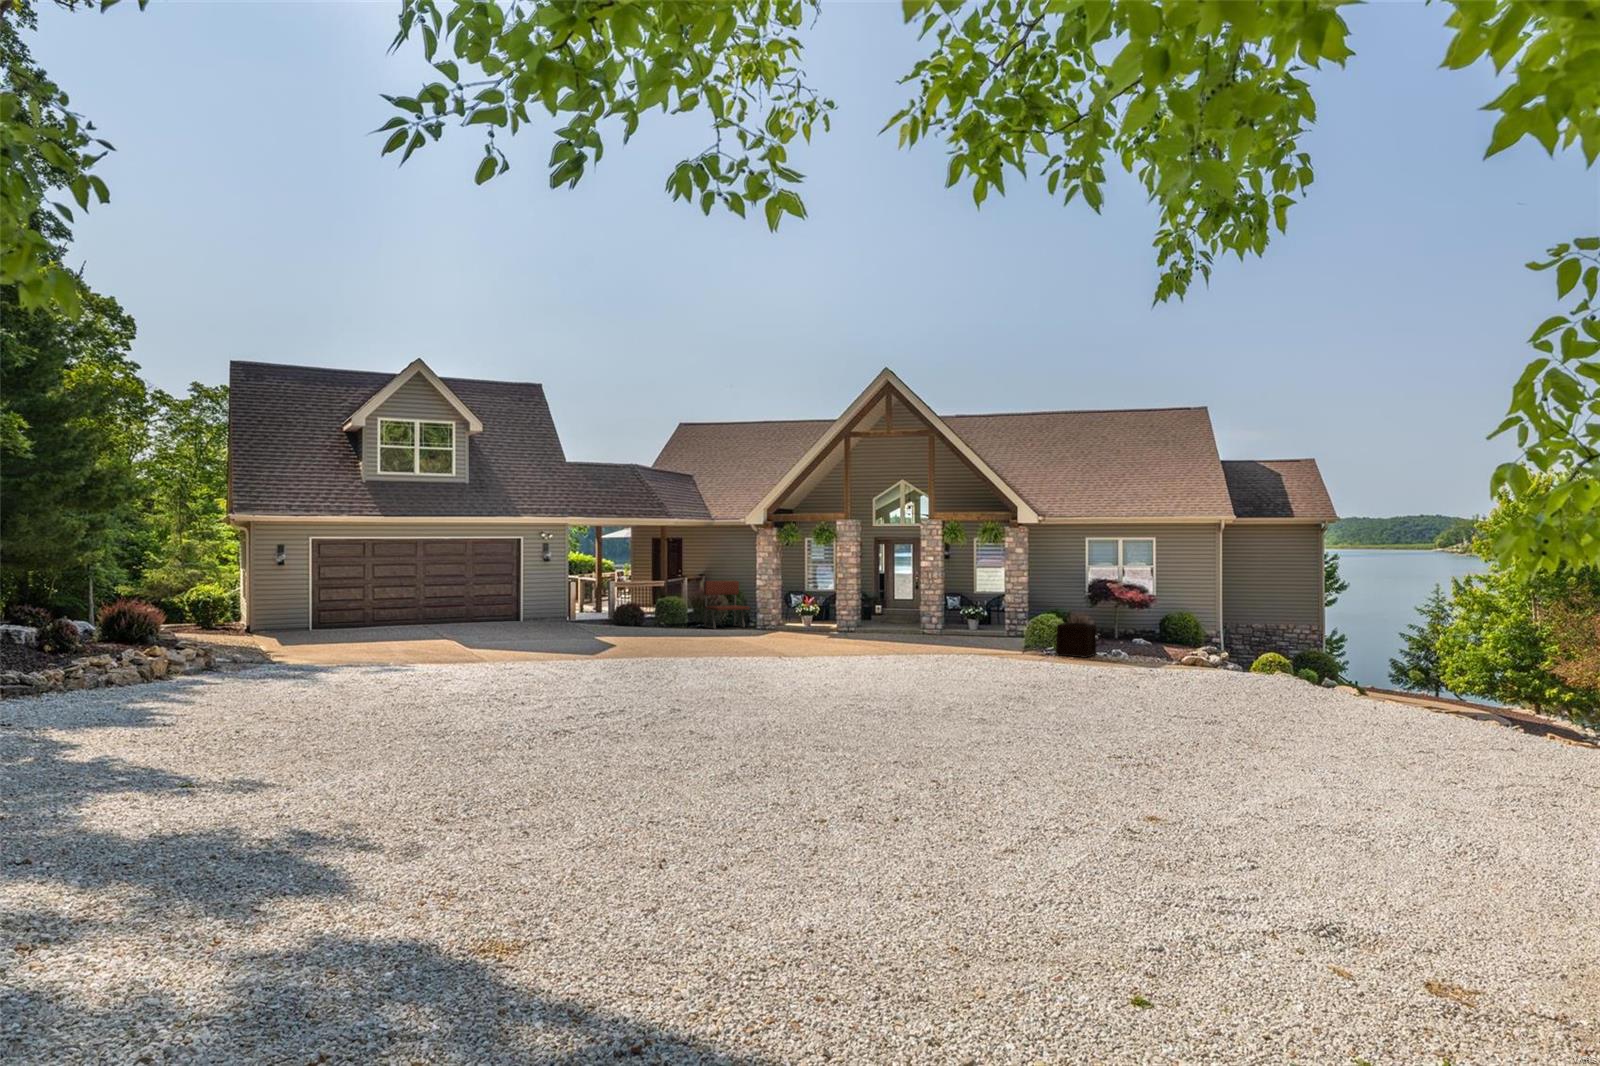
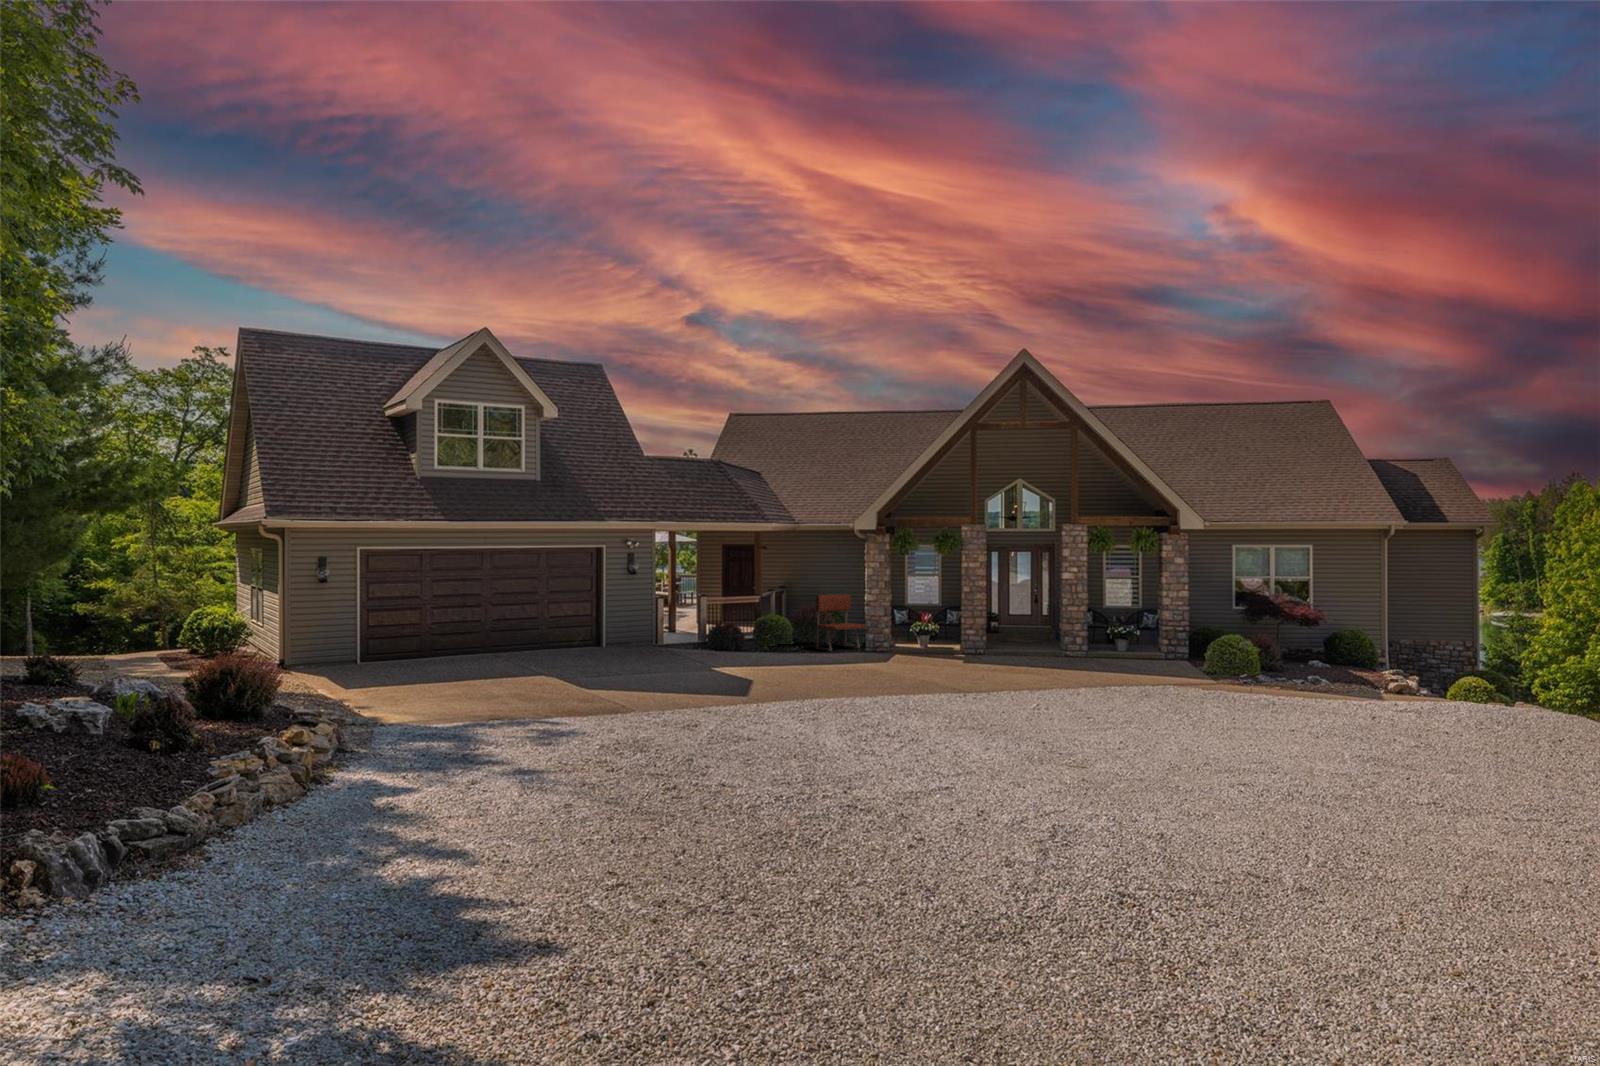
wooden crate: present [1056,623,1097,658] -> none [1264,647,1306,689]

